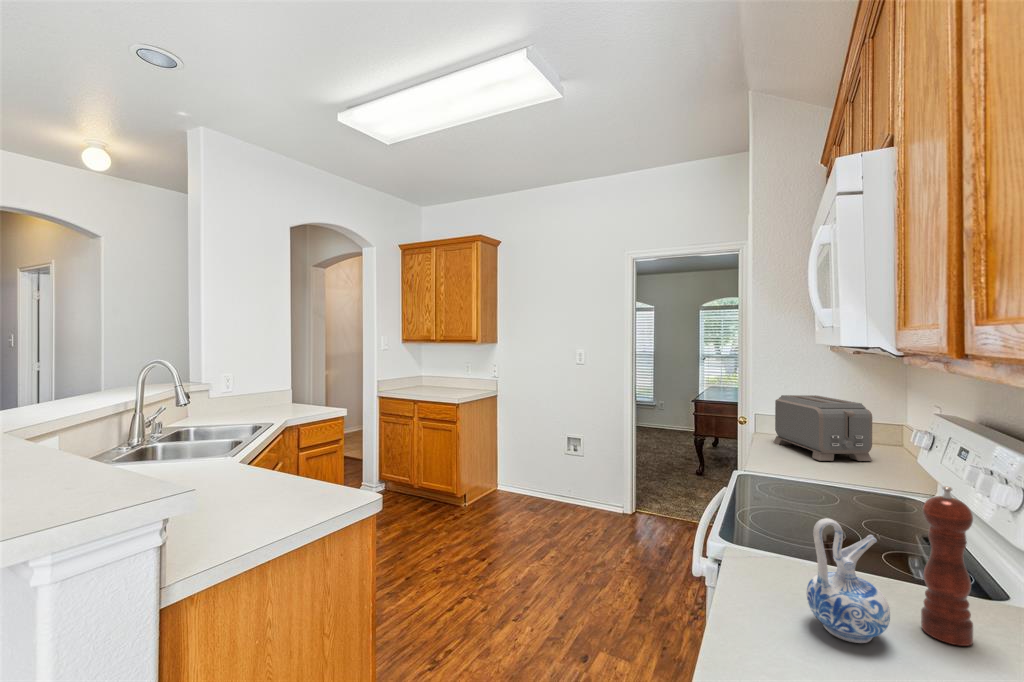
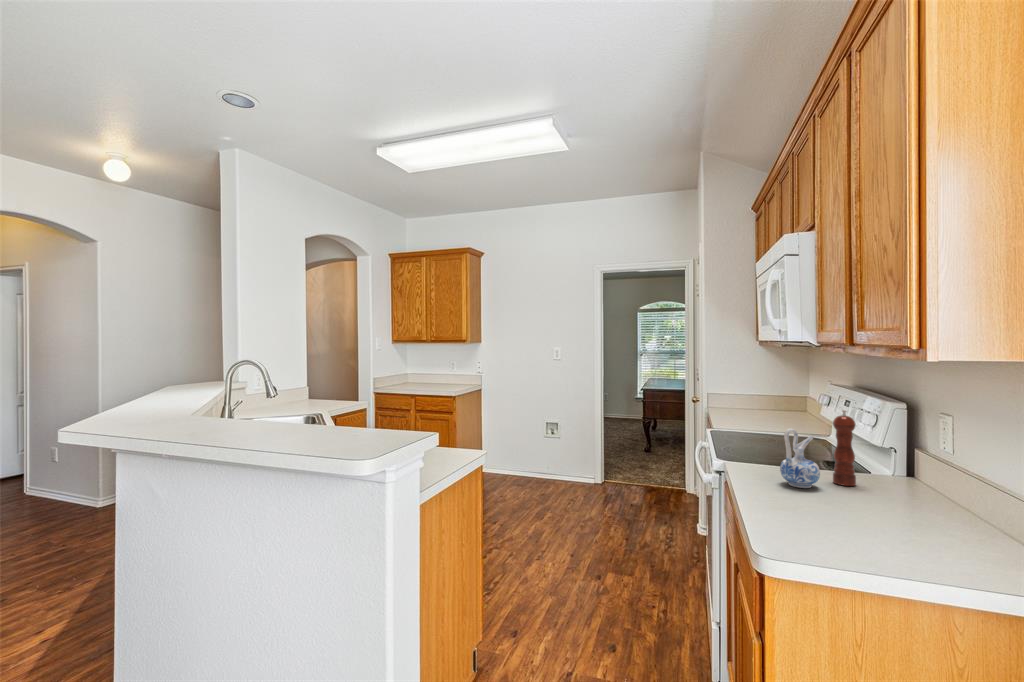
toaster: present [774,395,872,461] -> none [727,377,794,420]

